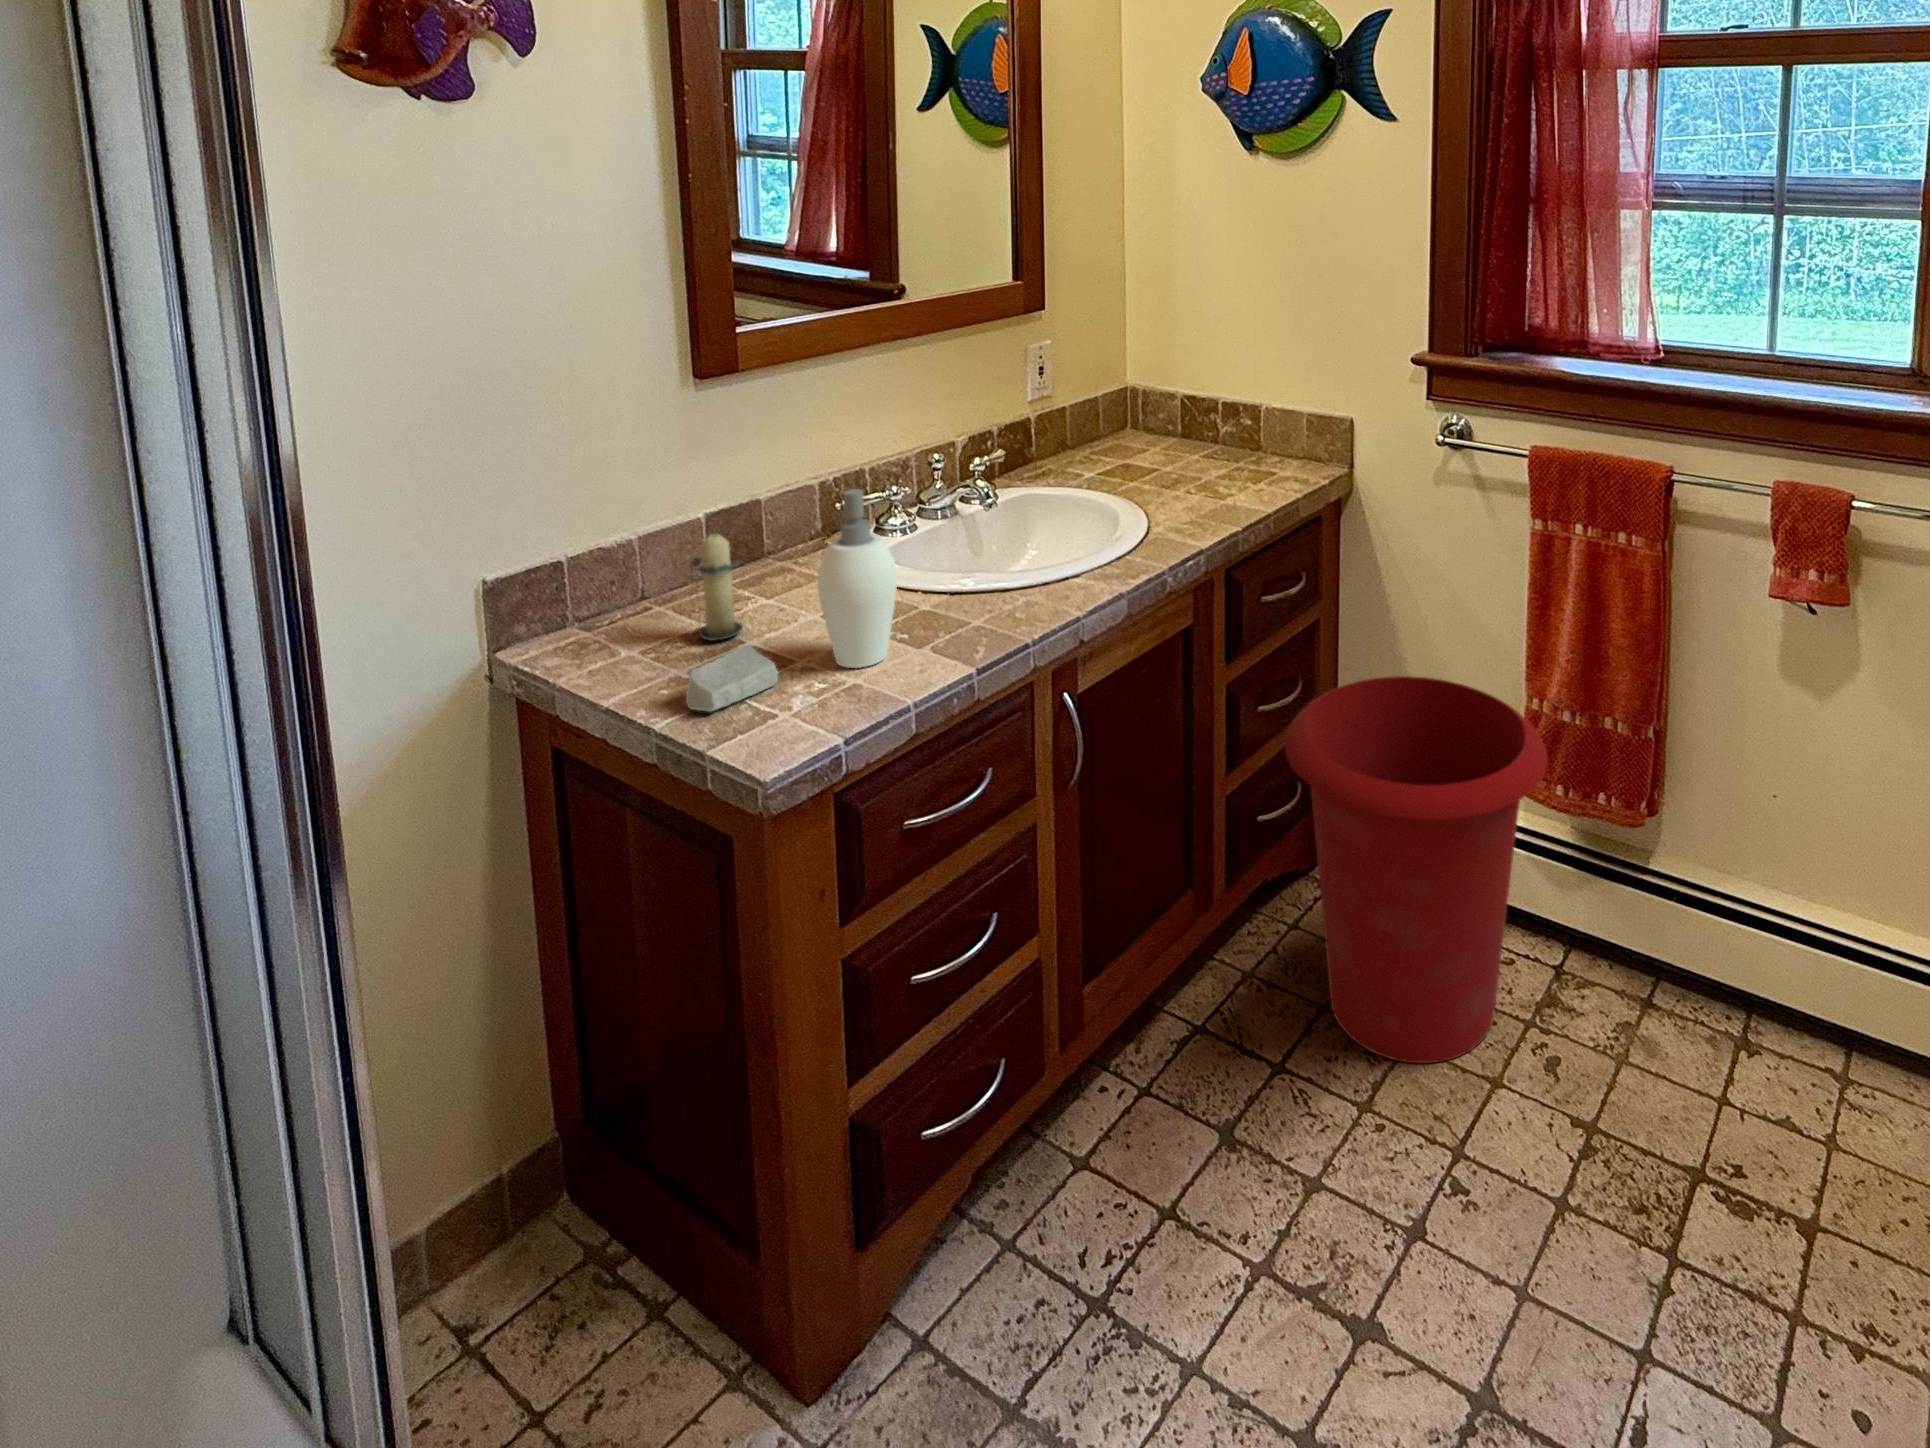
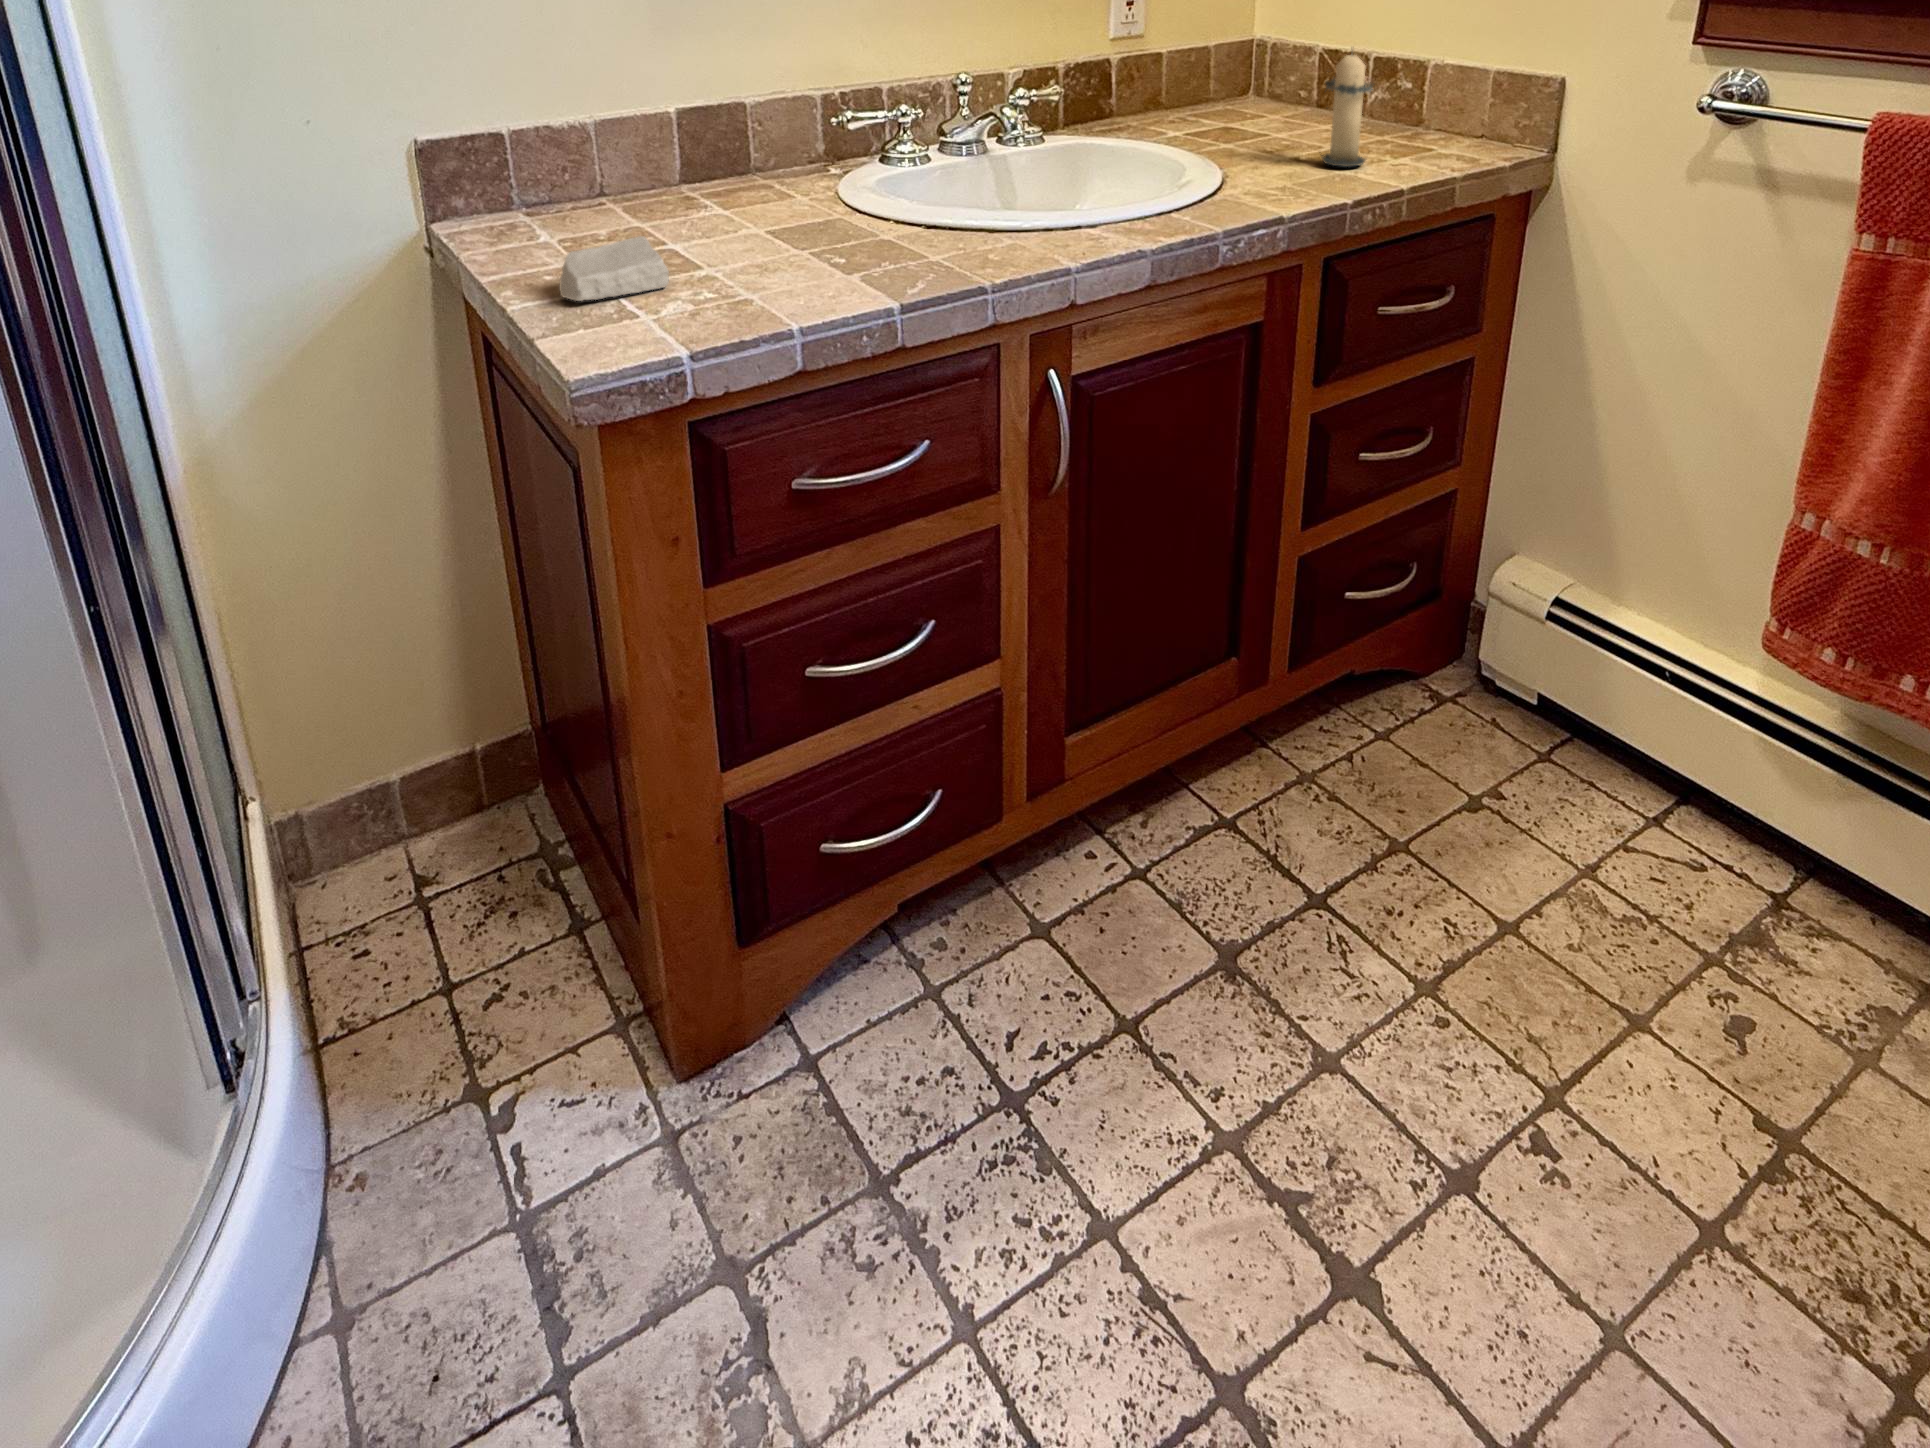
soap dispenser: present [817,489,914,668] -> none [721,49,842,283]
candle: present [691,533,743,641] -> present [1321,53,1373,167]
waste bin: present [1285,676,1548,1064] -> none [1377,443,1815,970]

